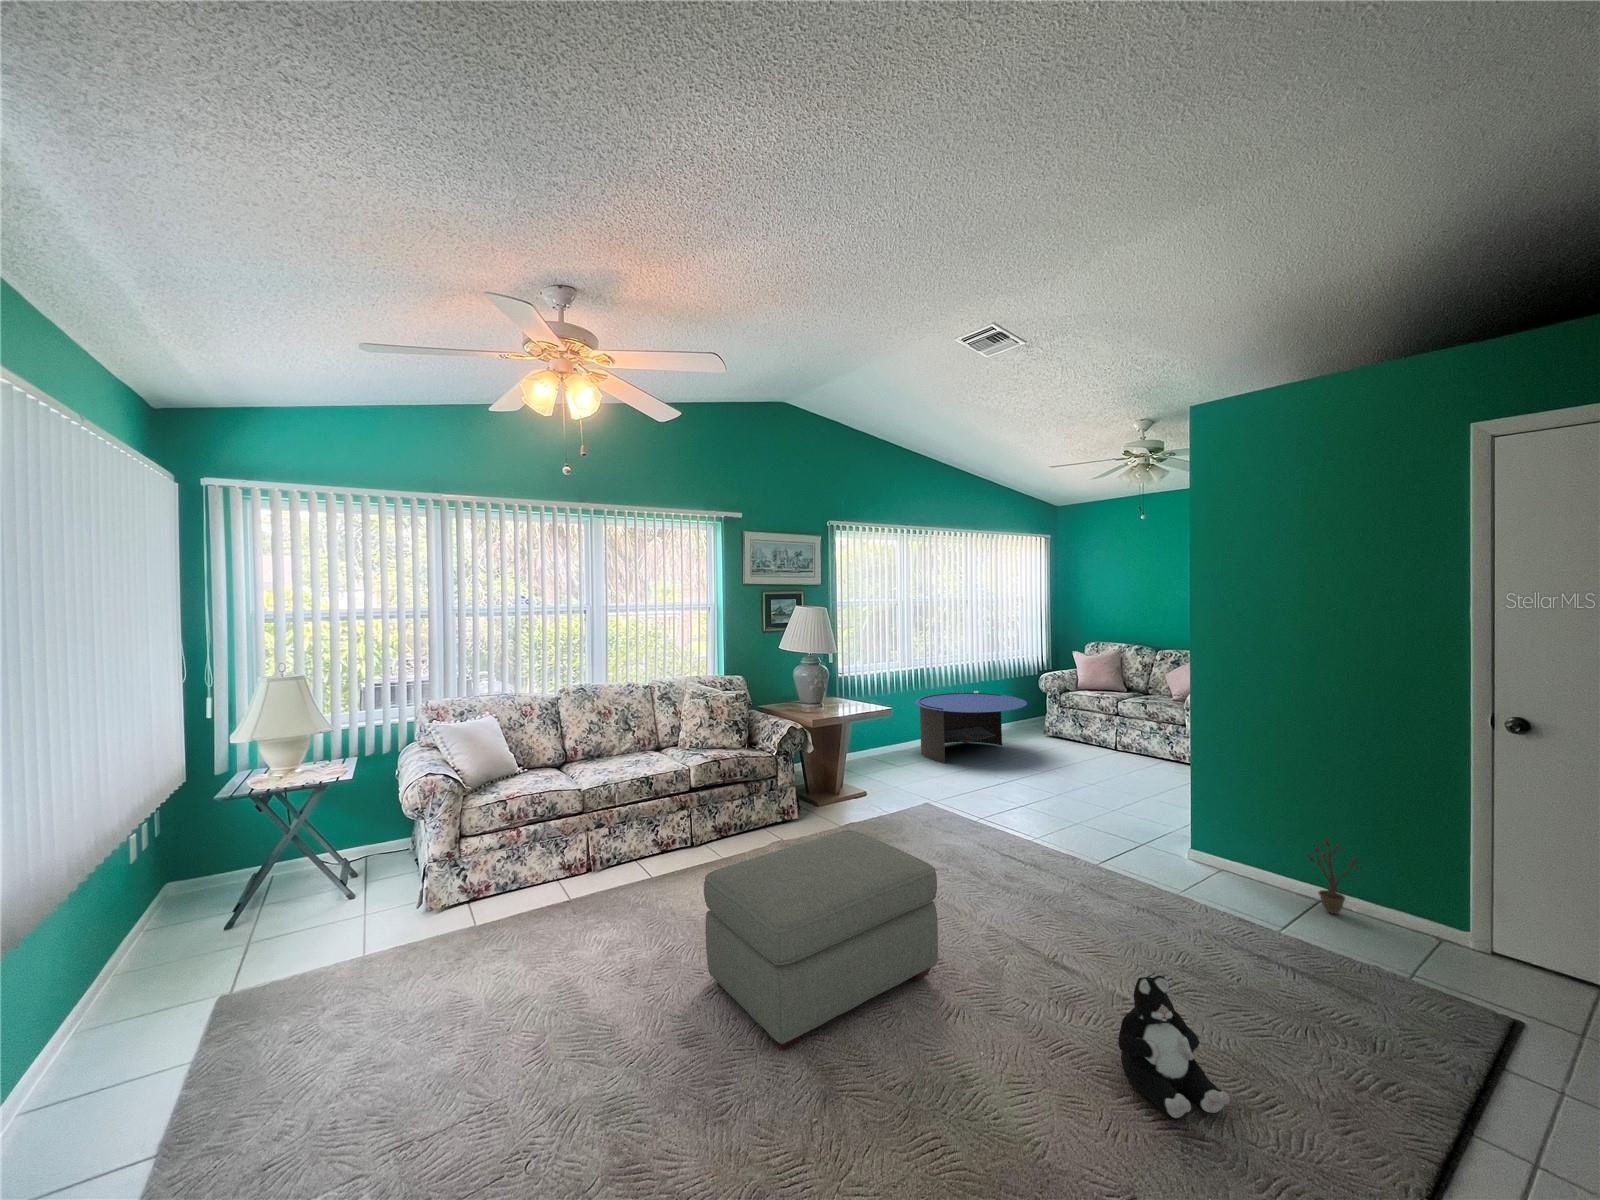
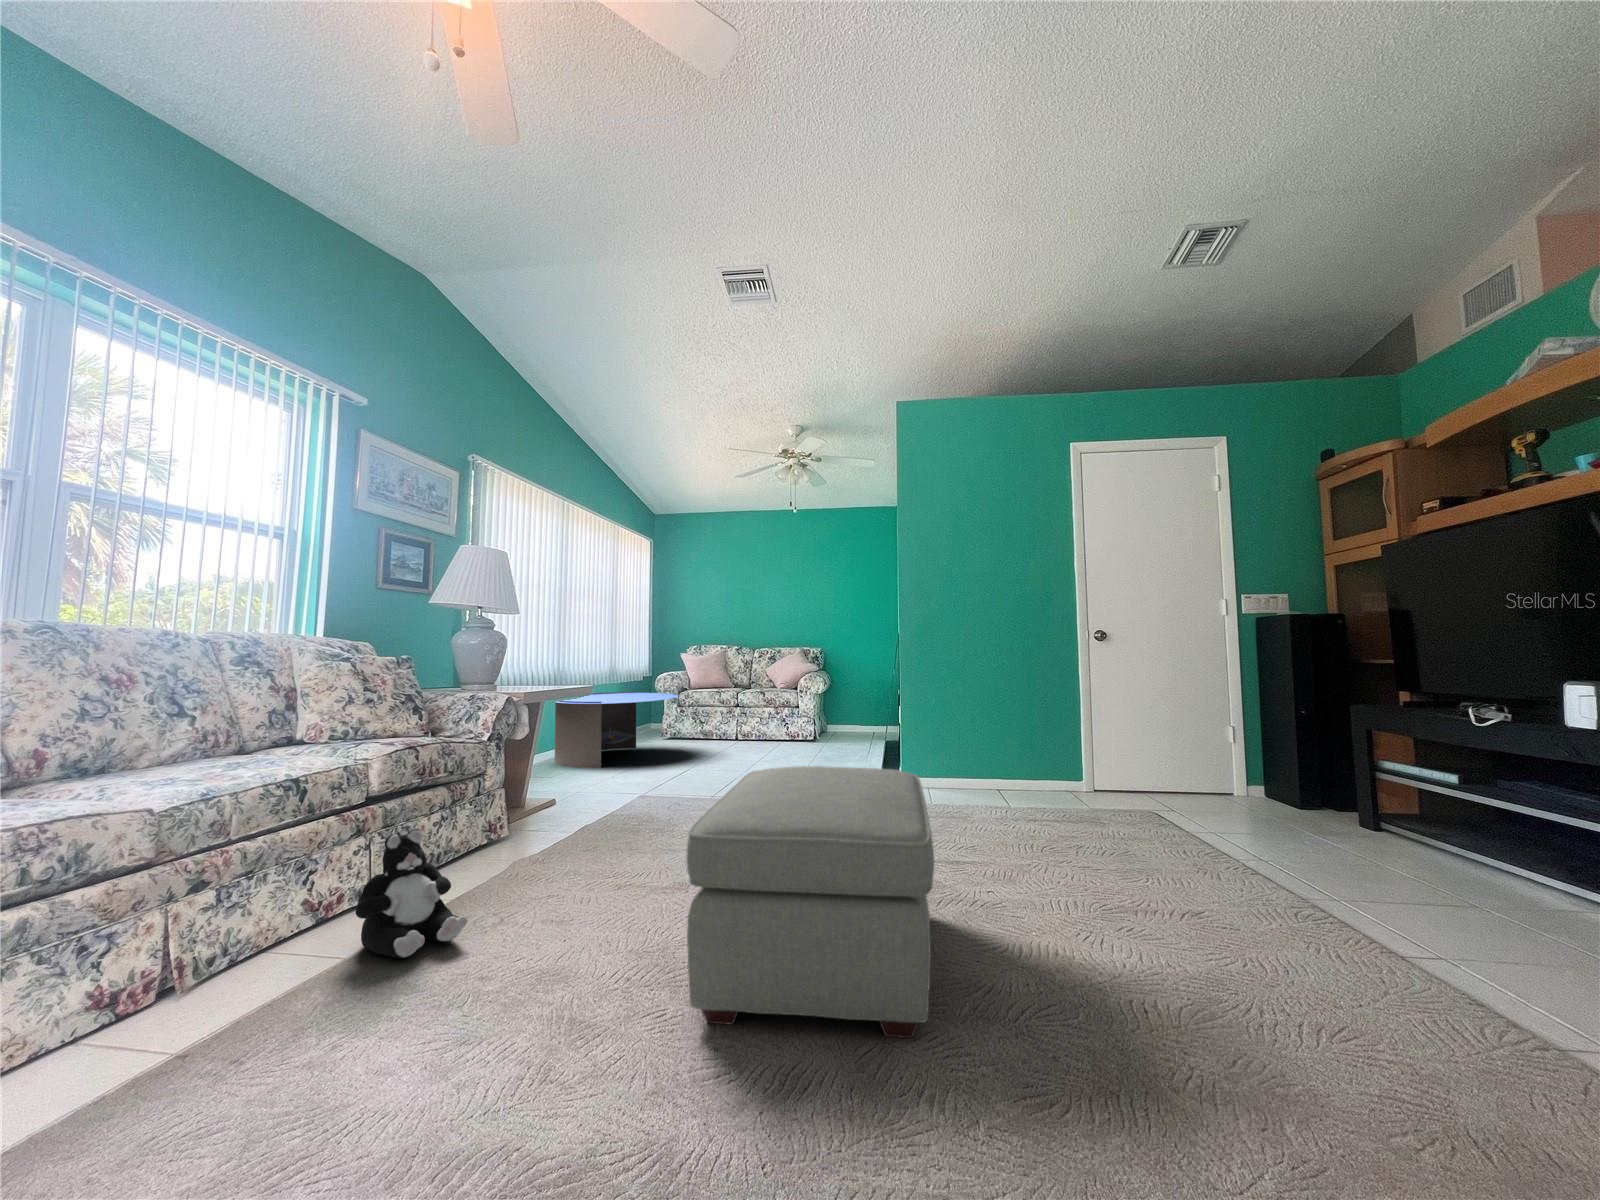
decorative plant: present [1298,837,1361,914] -> none [994,734,1040,795]
plush toy: present [1118,976,1230,1118] -> present [356,829,467,958]

